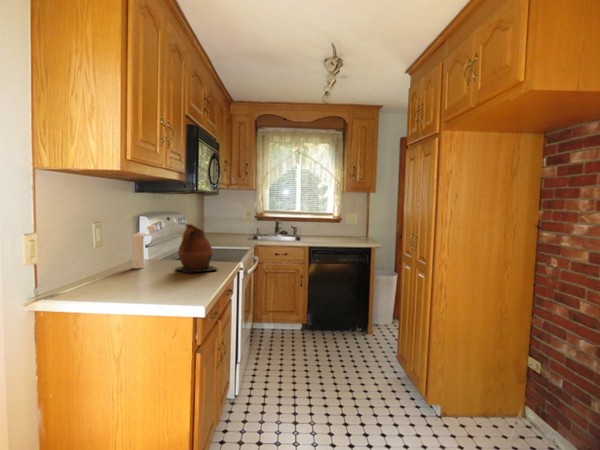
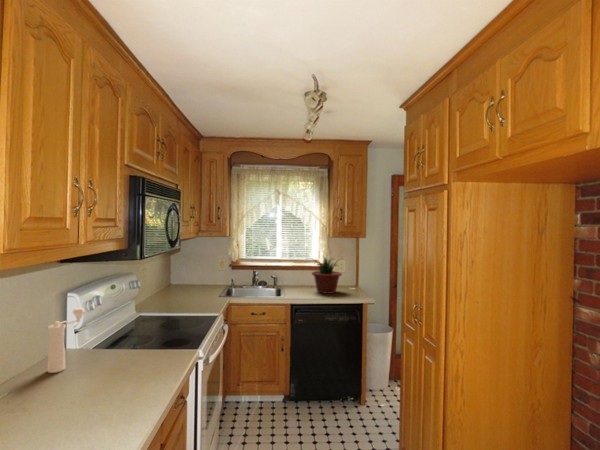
potted plant: none [322,210,355,240] -> present [312,257,342,294]
ceramic pitcher: present [176,224,217,273] -> none [103,312,166,381]

